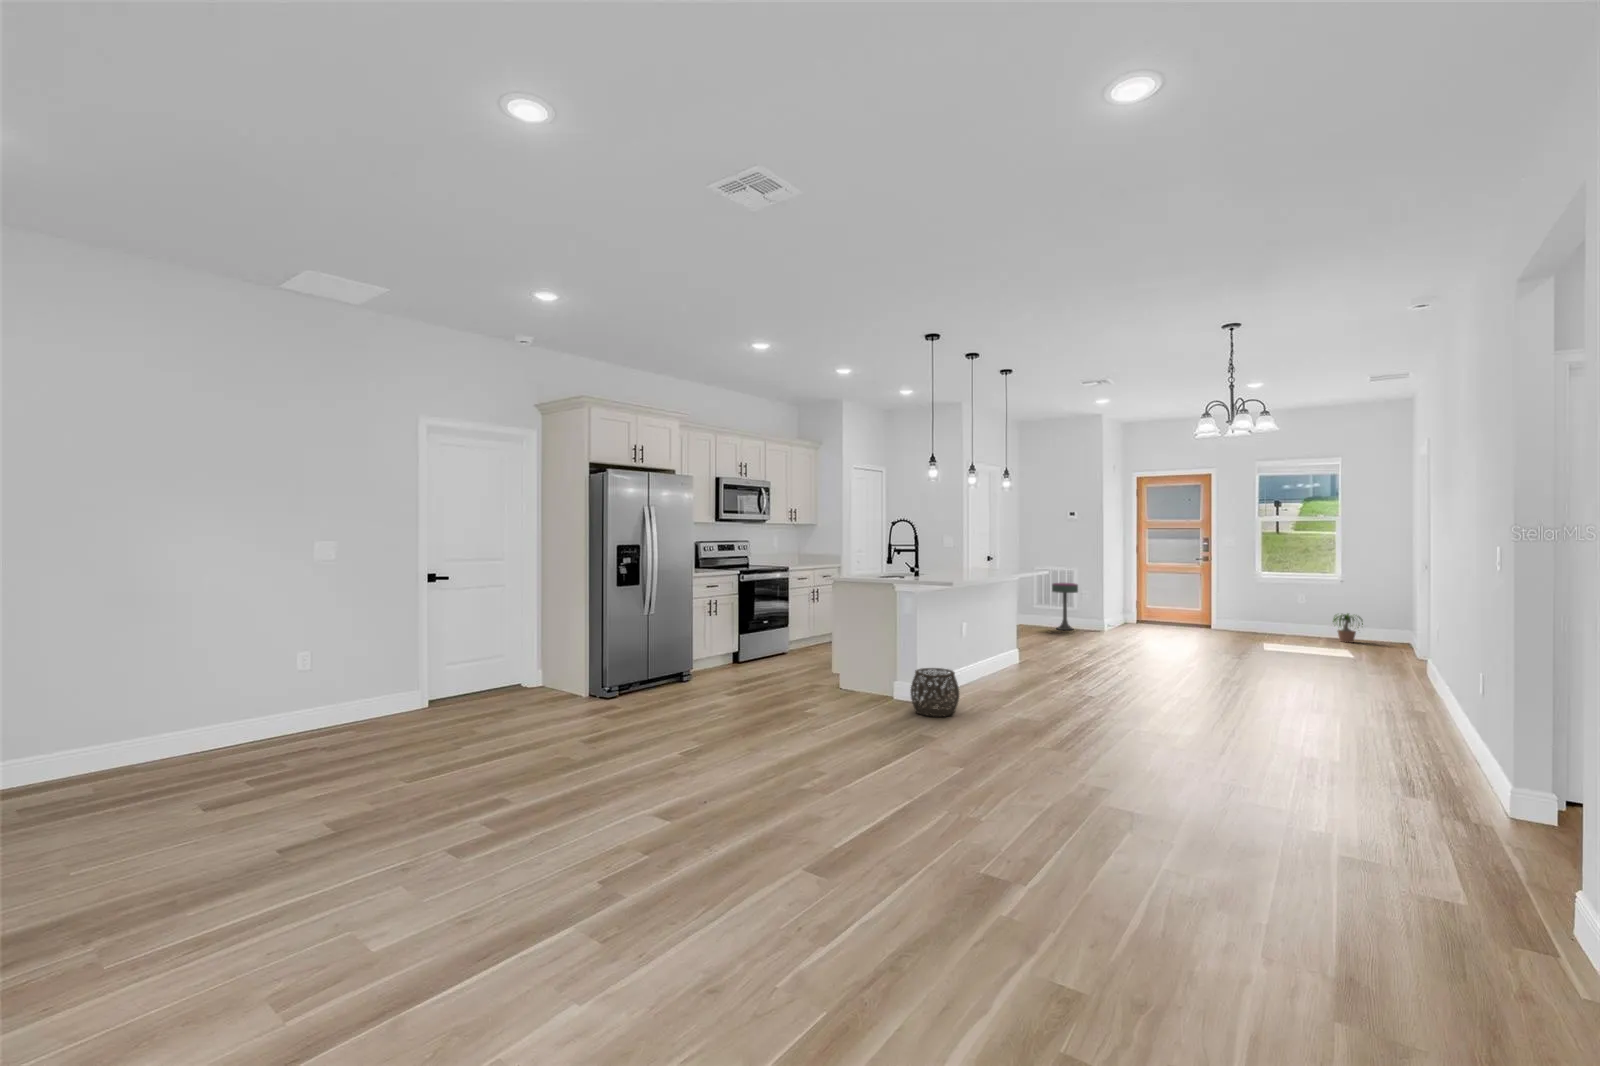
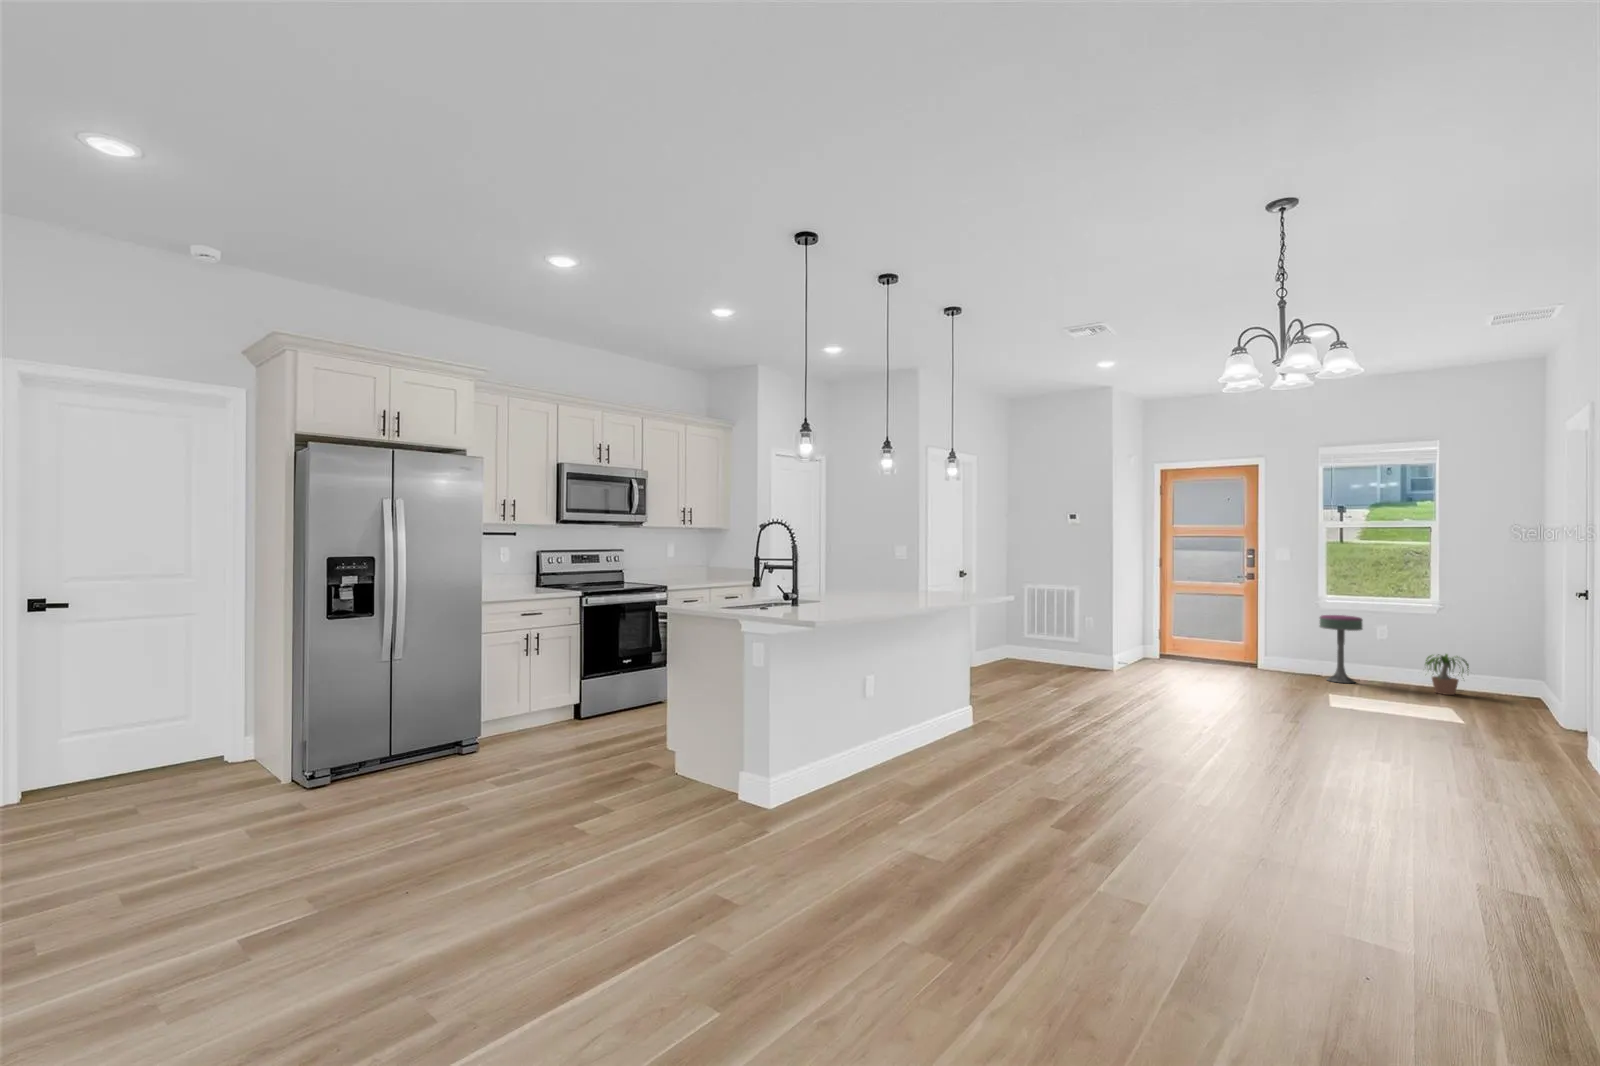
bar stool: present [1052,583,1078,630] -> present [1320,615,1362,683]
woven basket: present [911,668,959,717] -> none [746,756,825,844]

